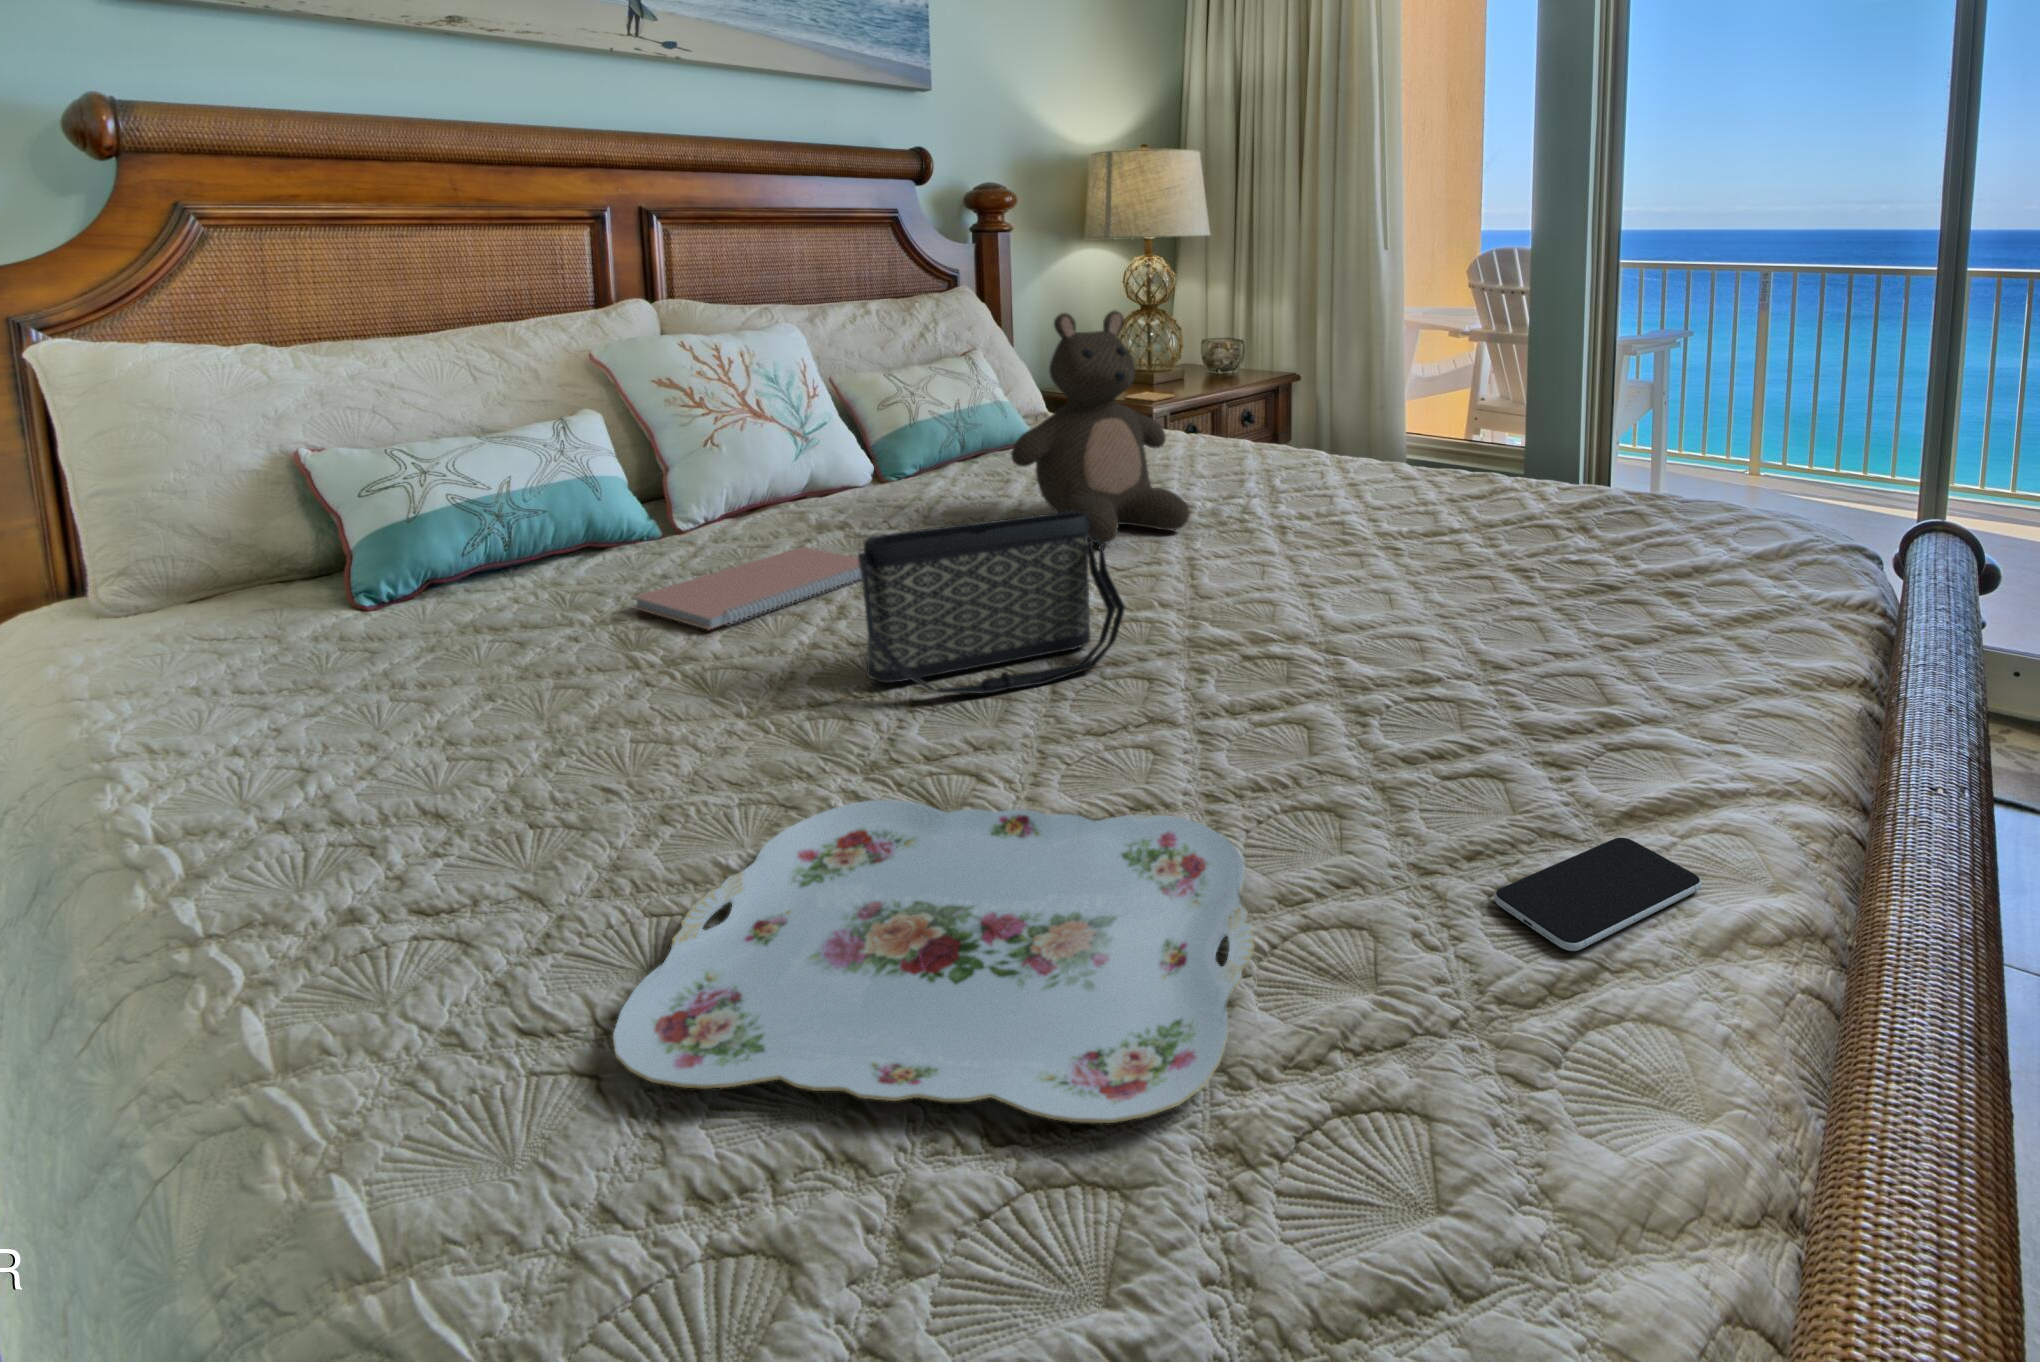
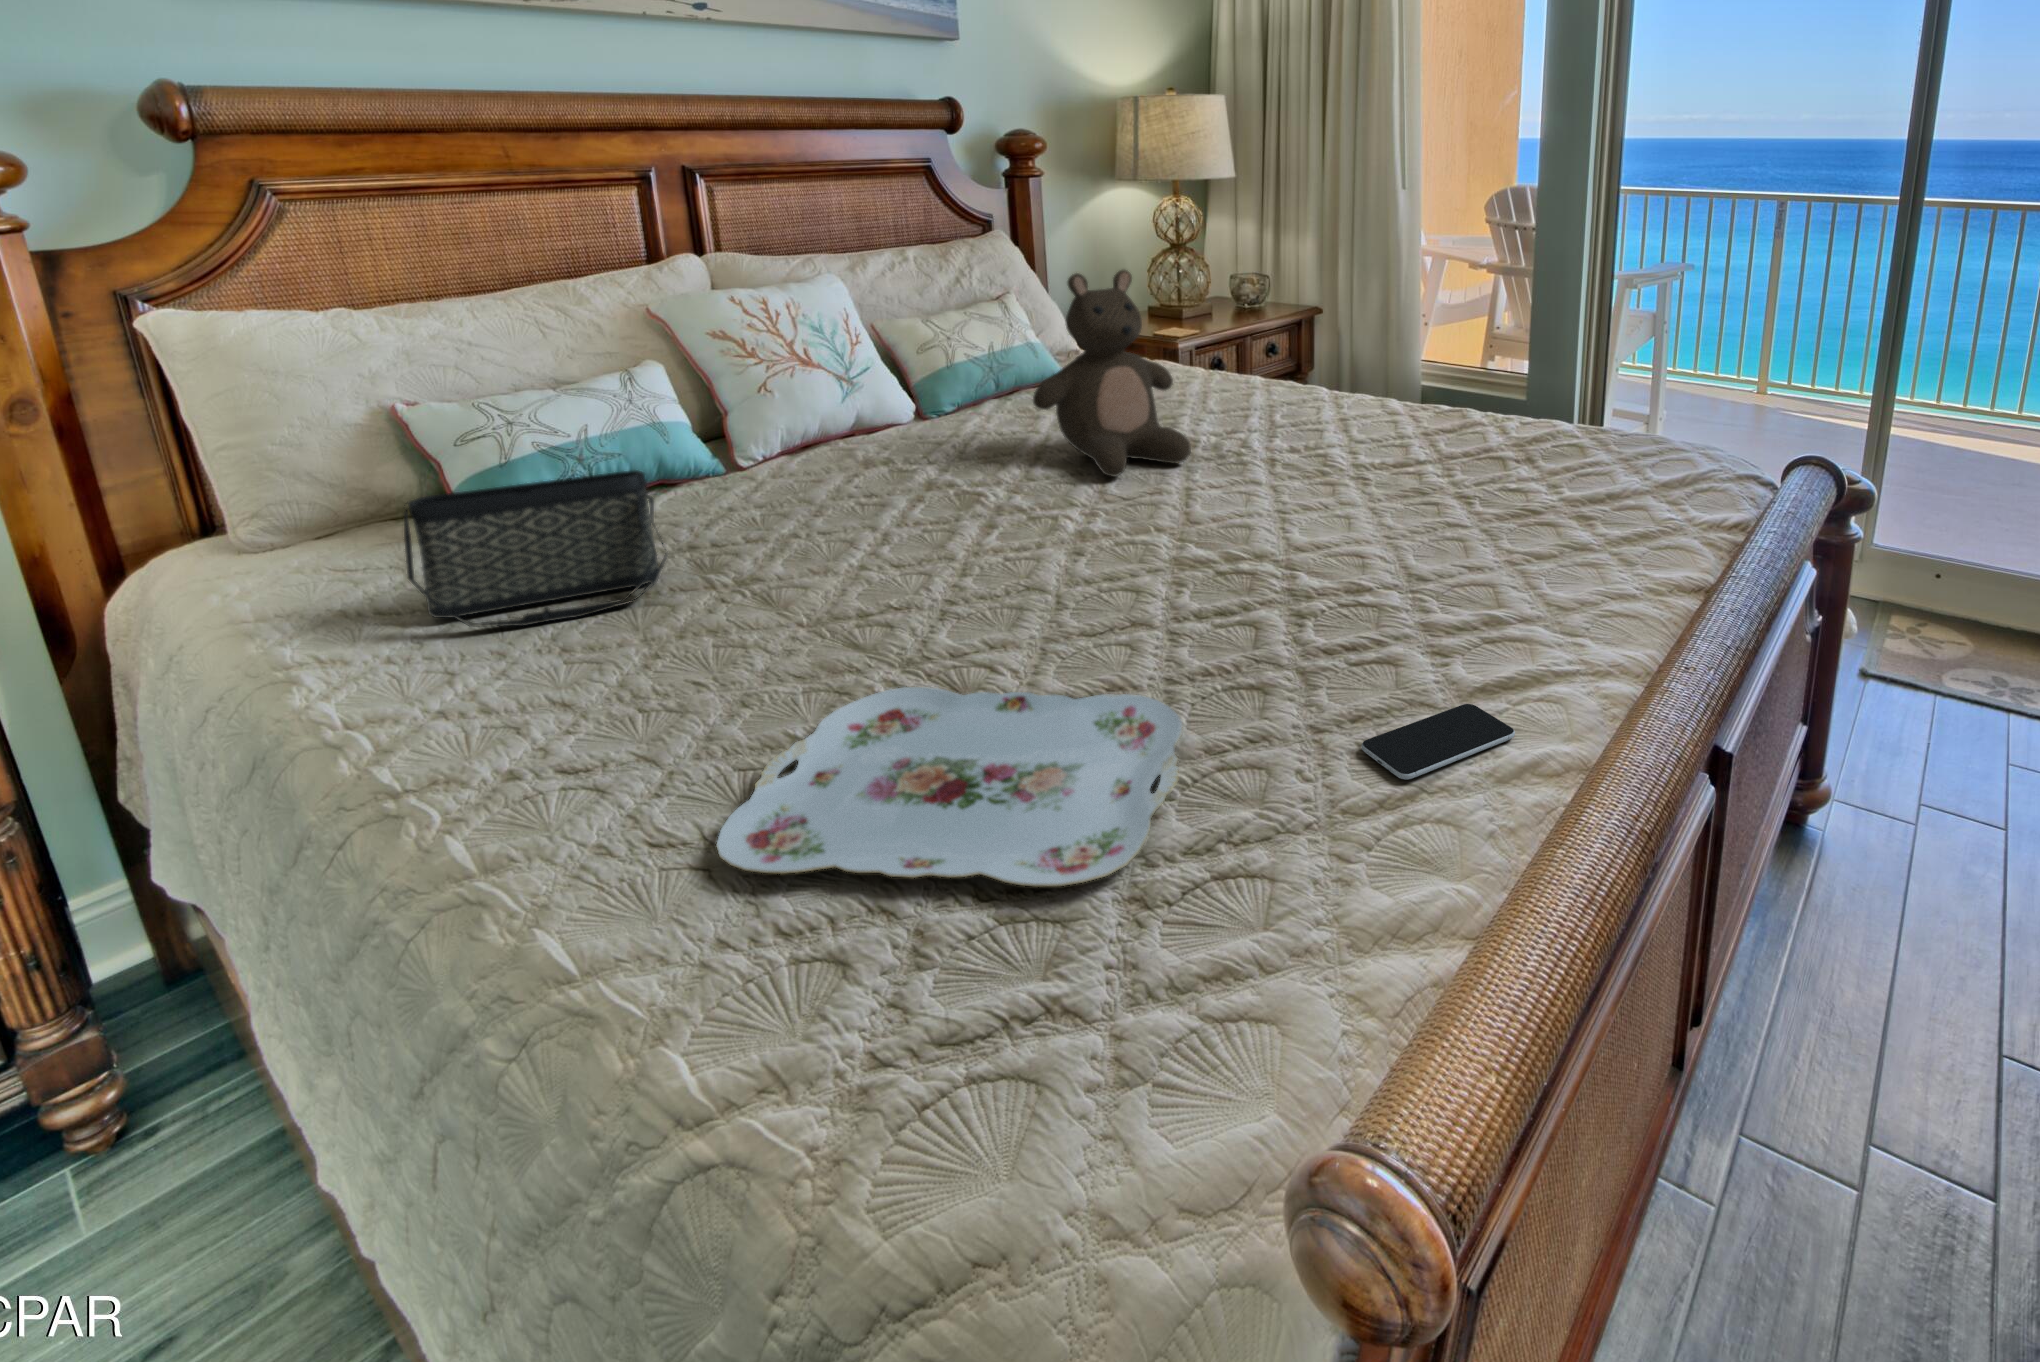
handbag: present [858,511,1125,694] -> present [404,470,667,627]
notebook: present [633,547,861,630] -> none [704,482,917,556]

